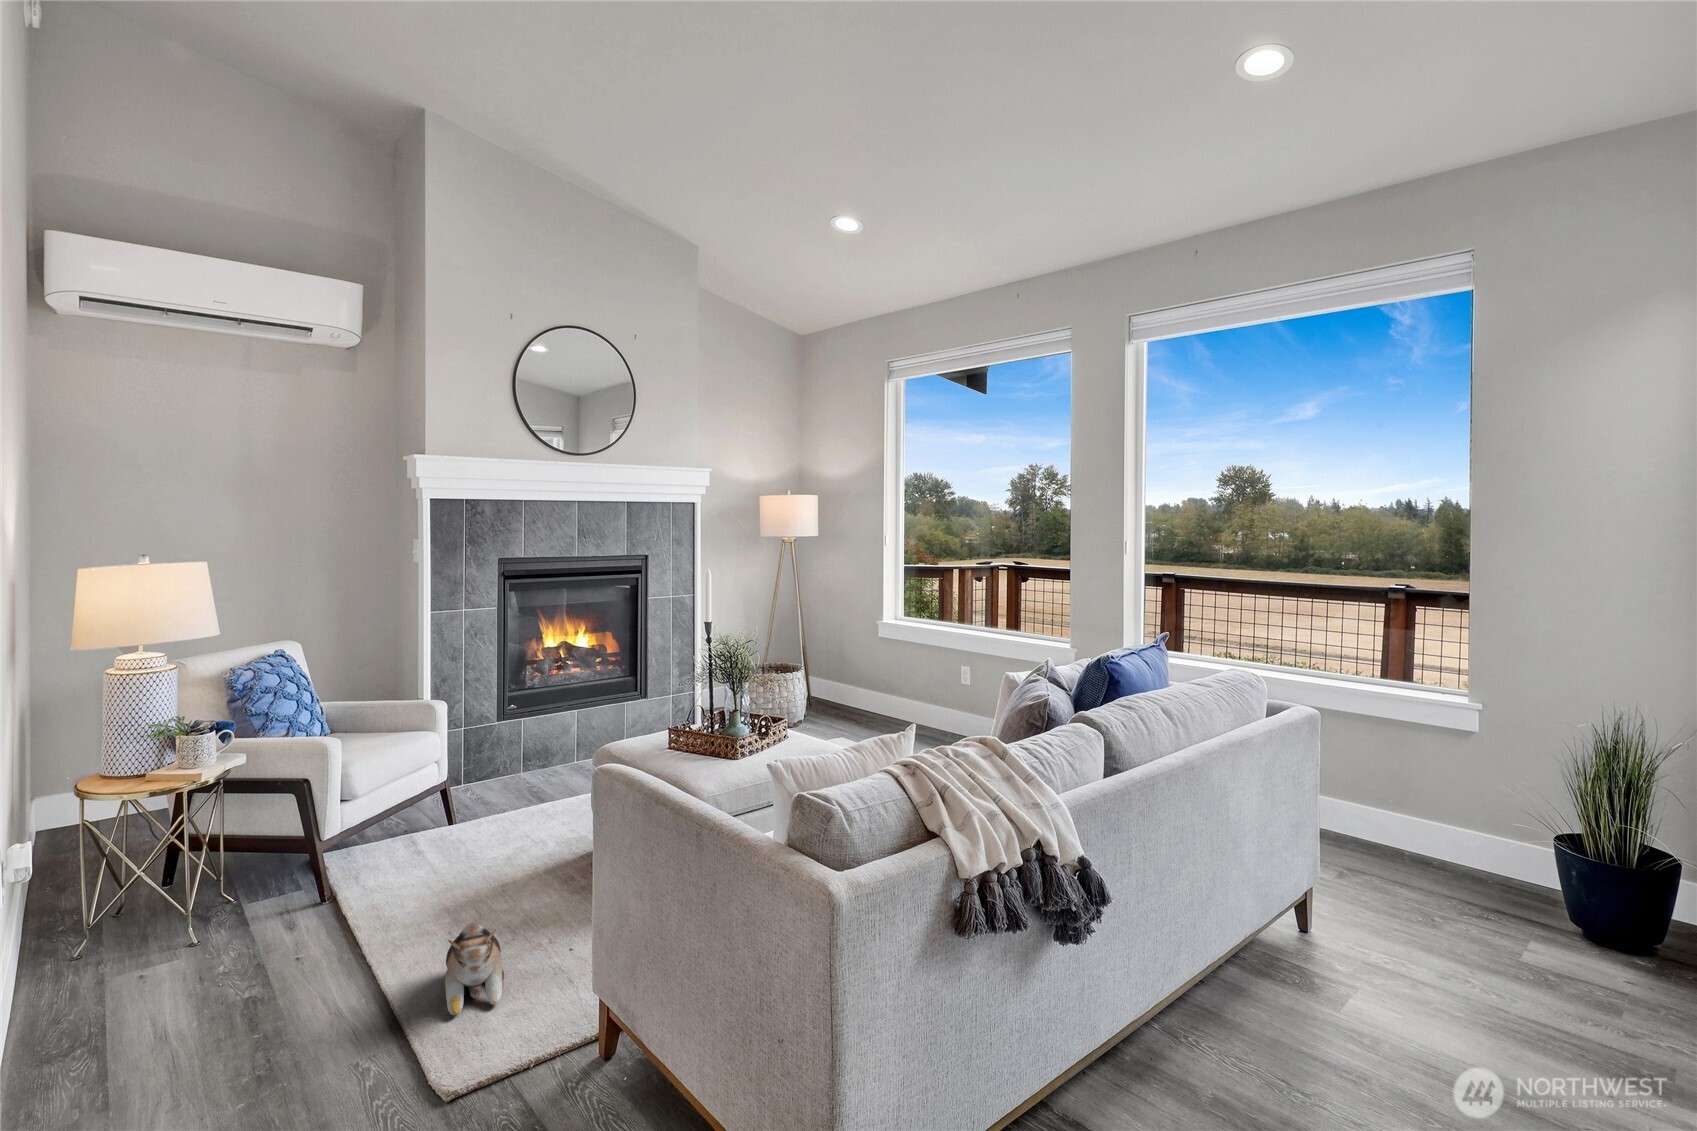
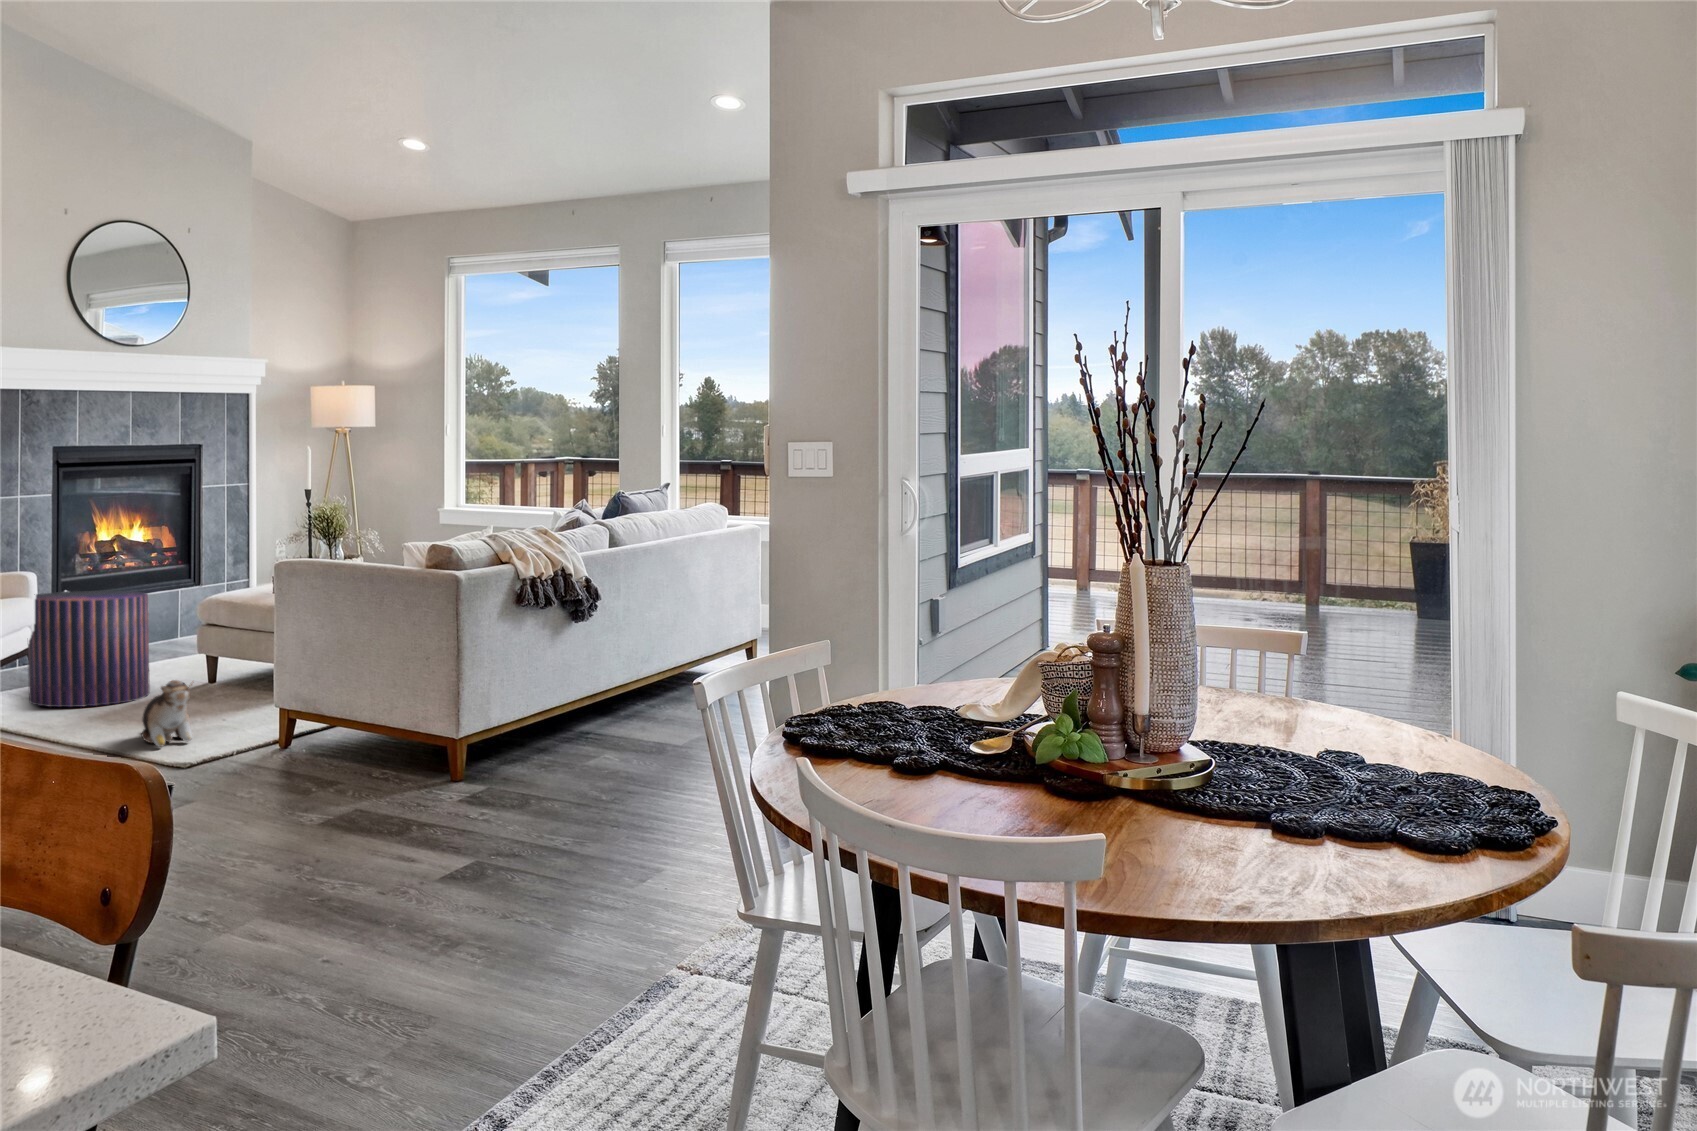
pouf: none [408,726,538,878] -> present [28,591,150,707]

